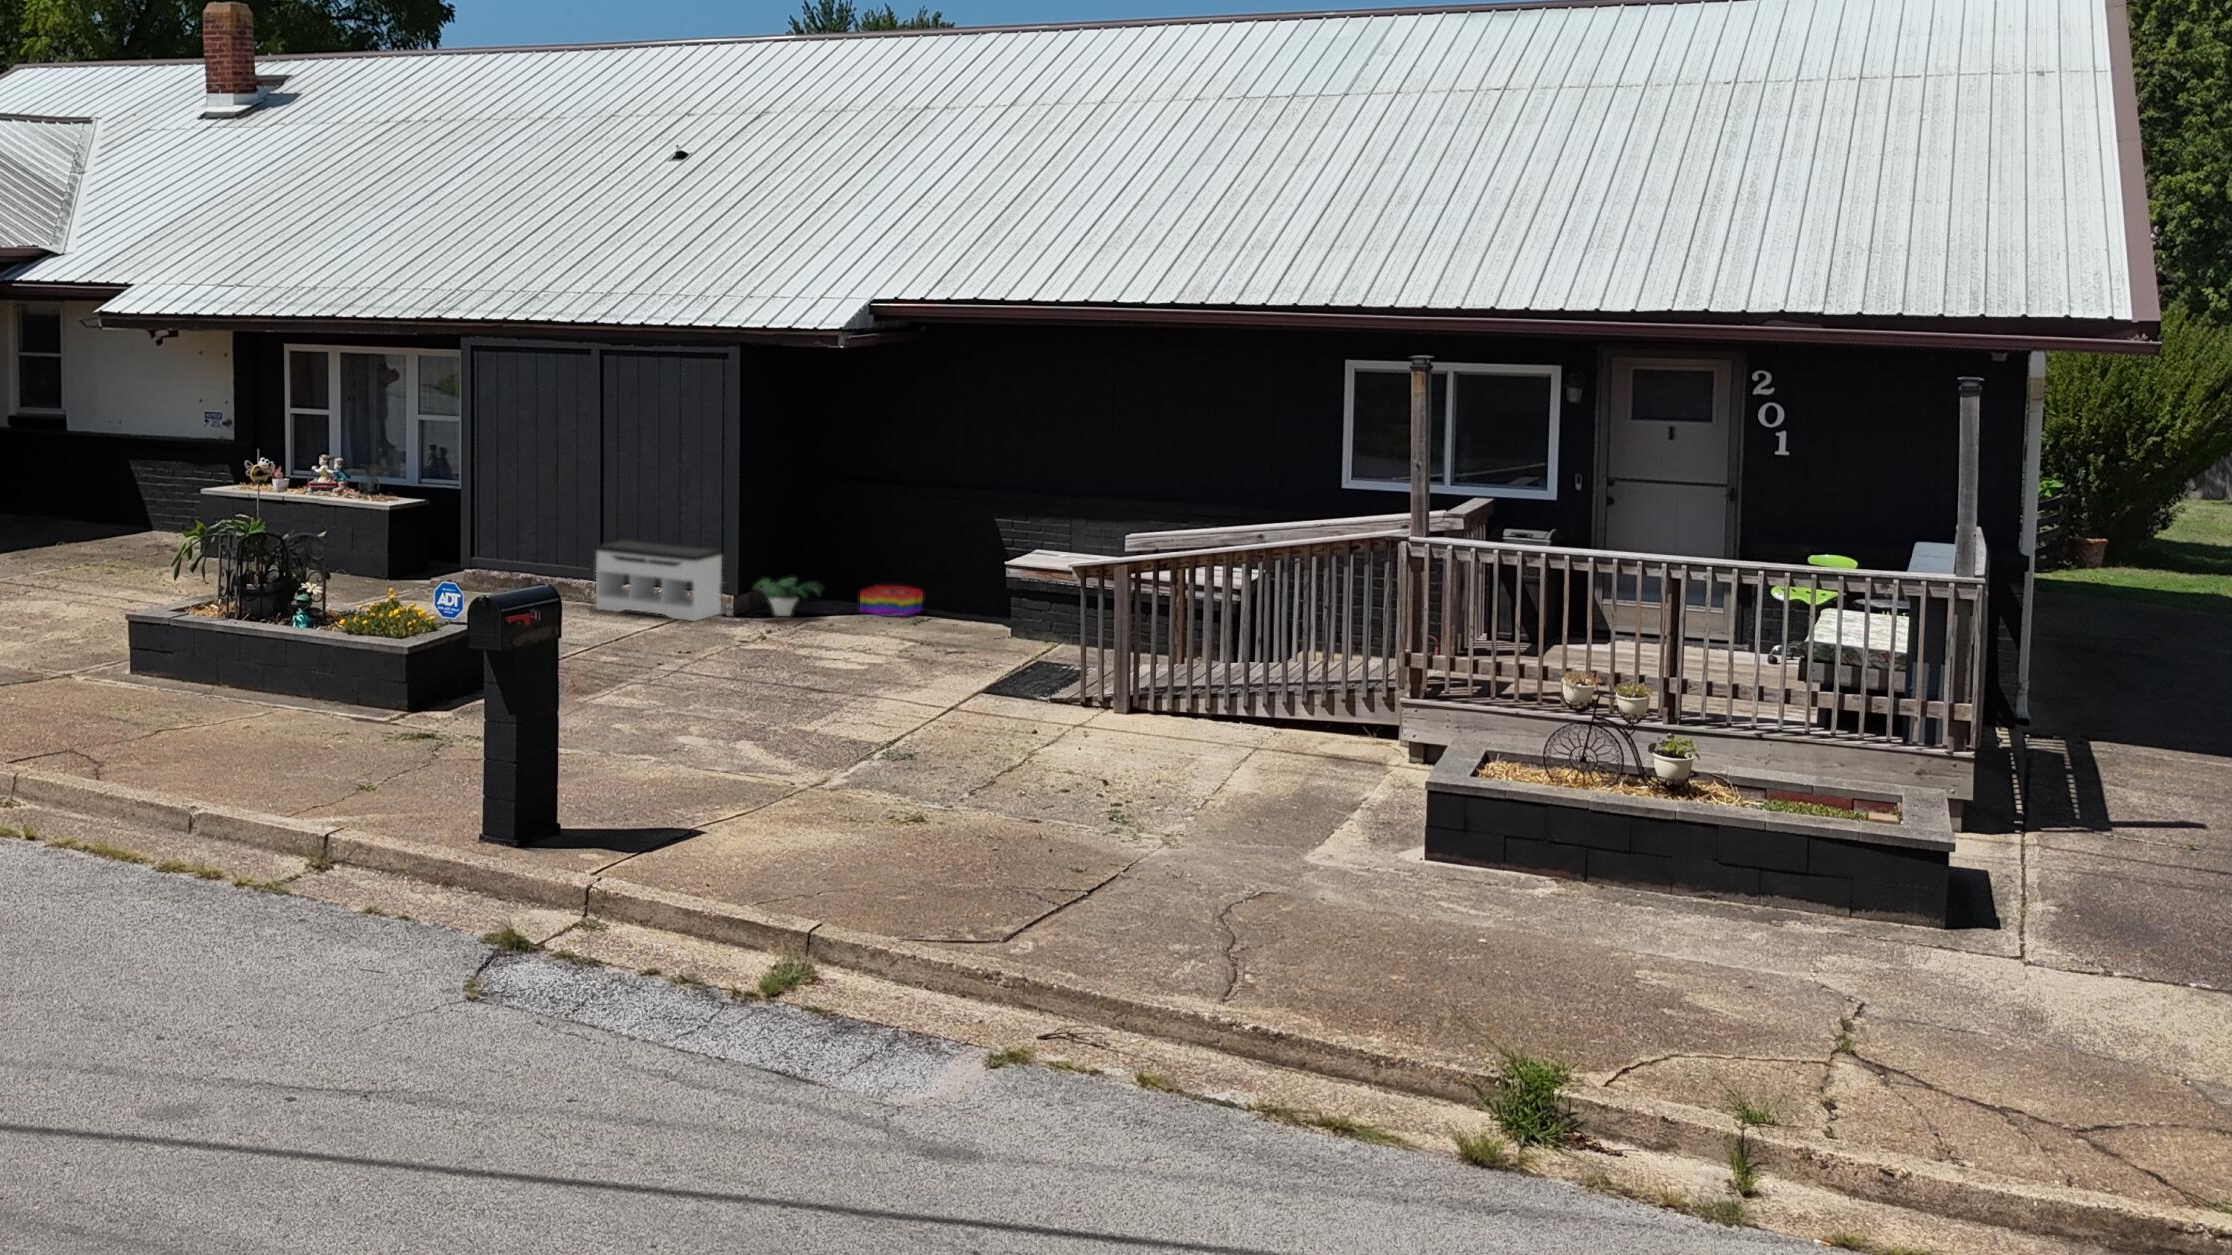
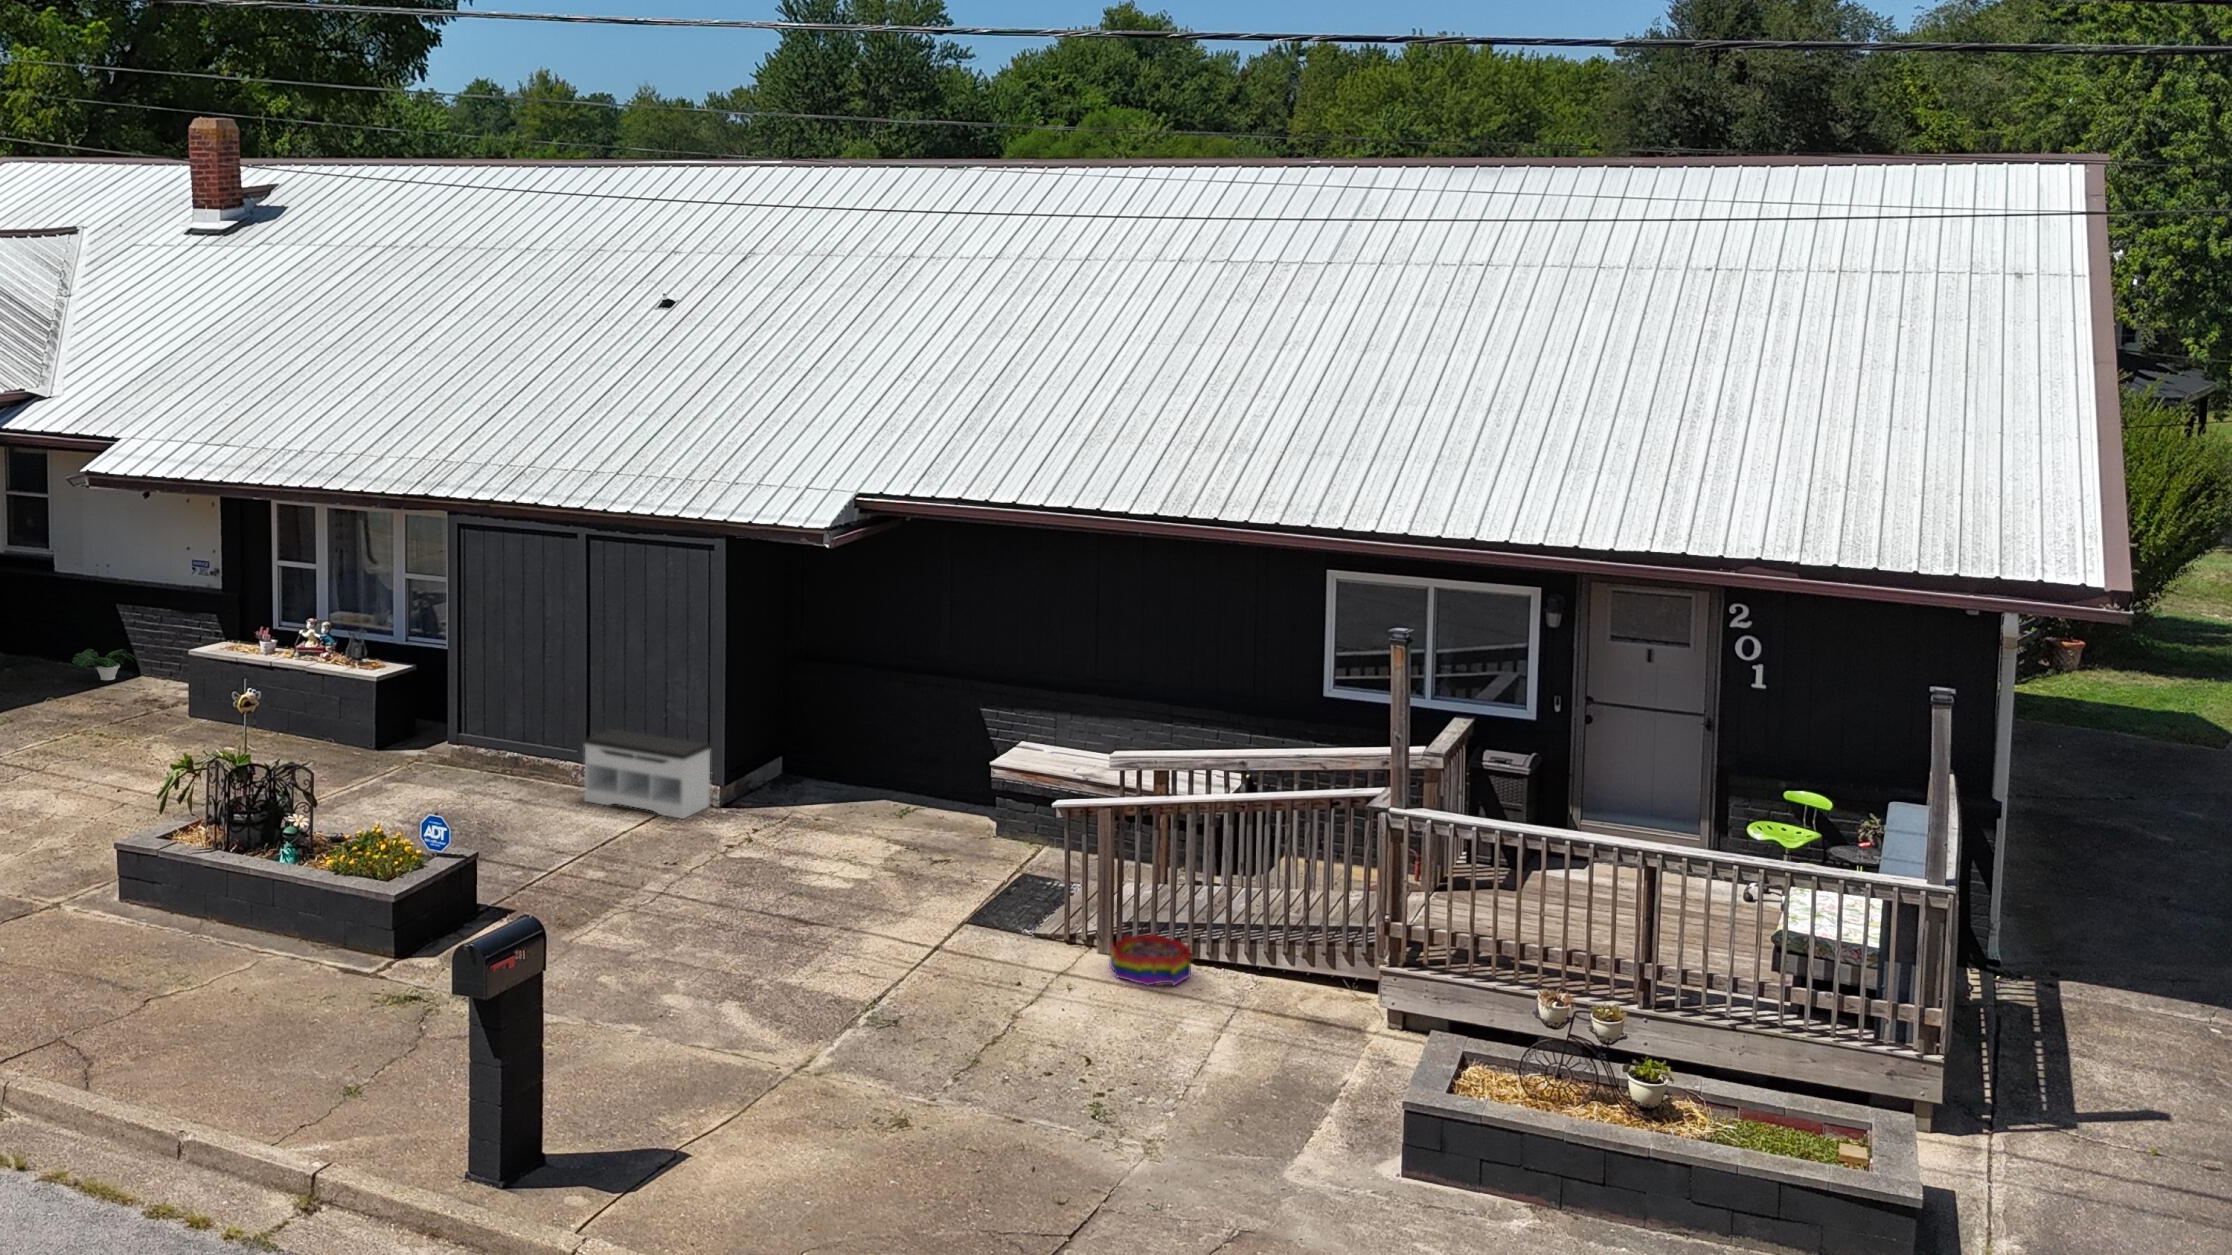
potted plant: present [754,577,824,616] -> present [72,649,138,680]
storage bin: present [860,586,923,616] -> present [1110,934,1191,985]

